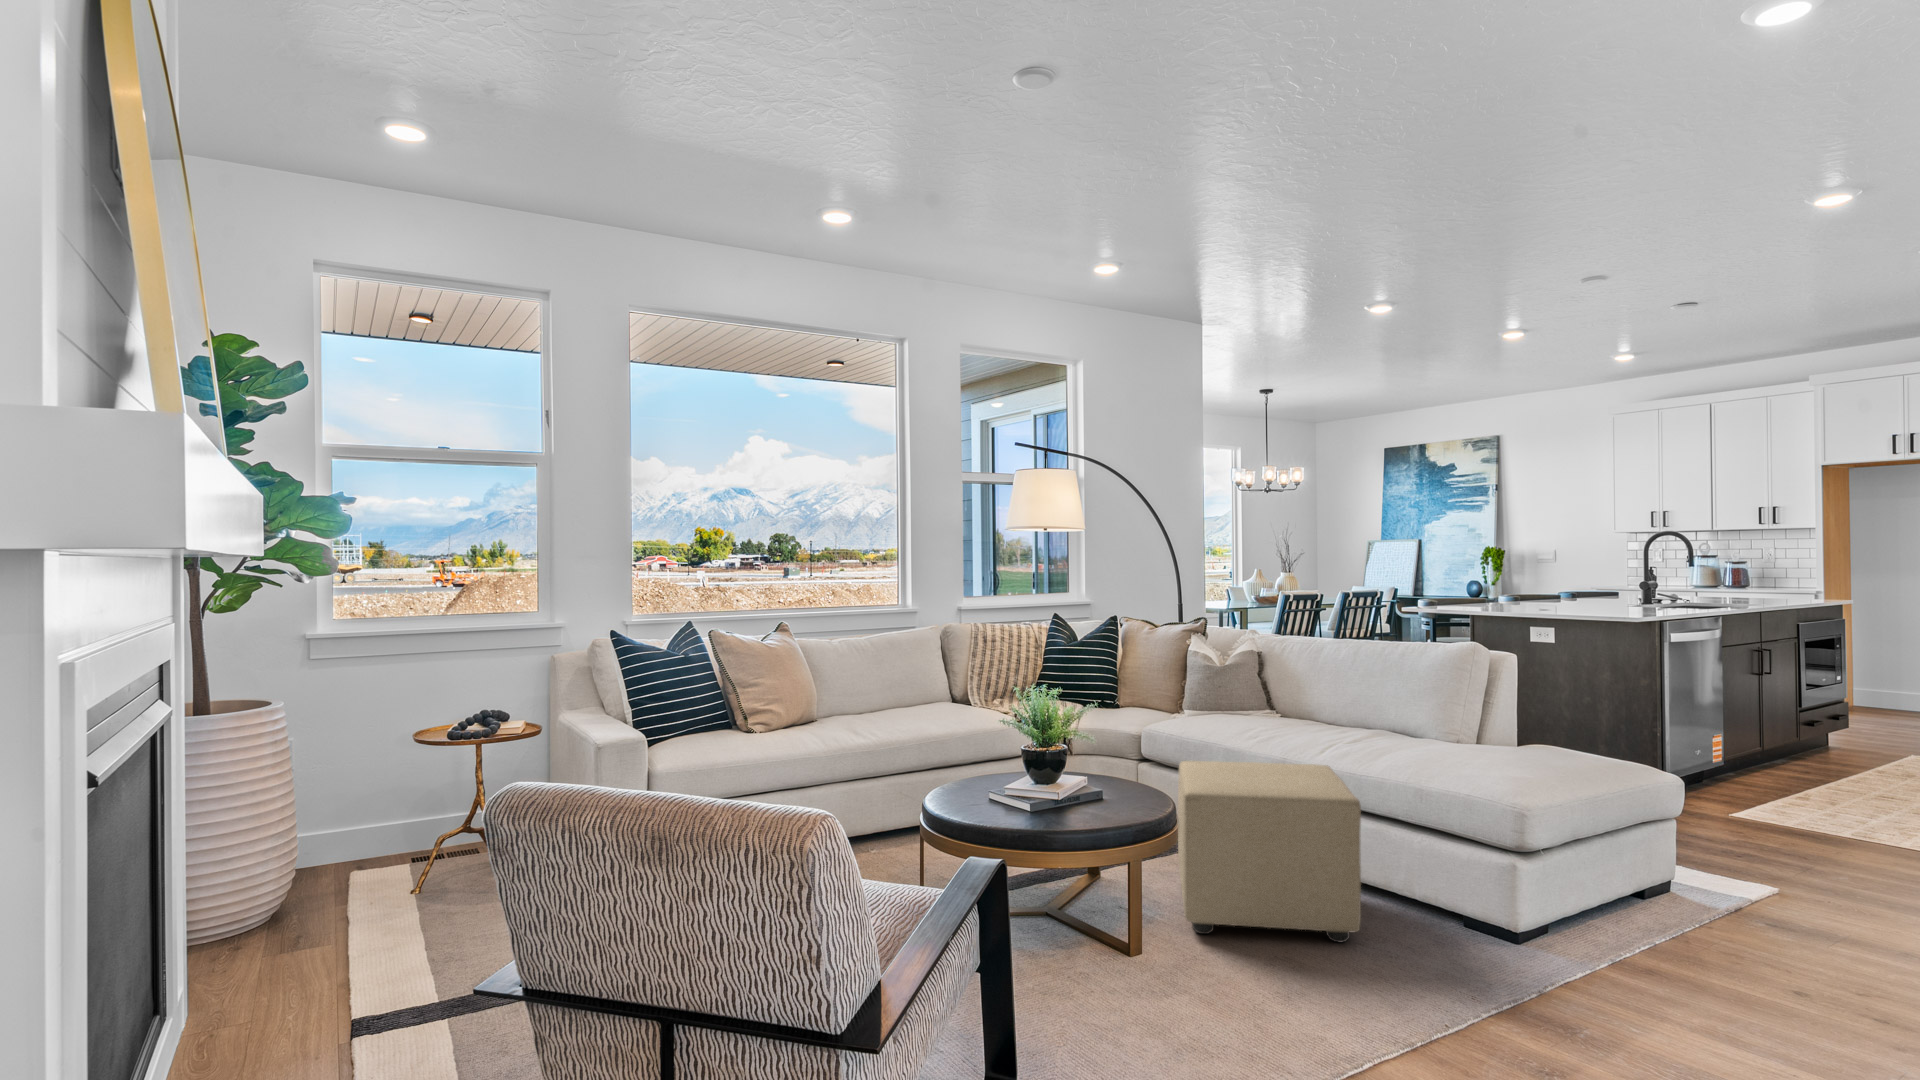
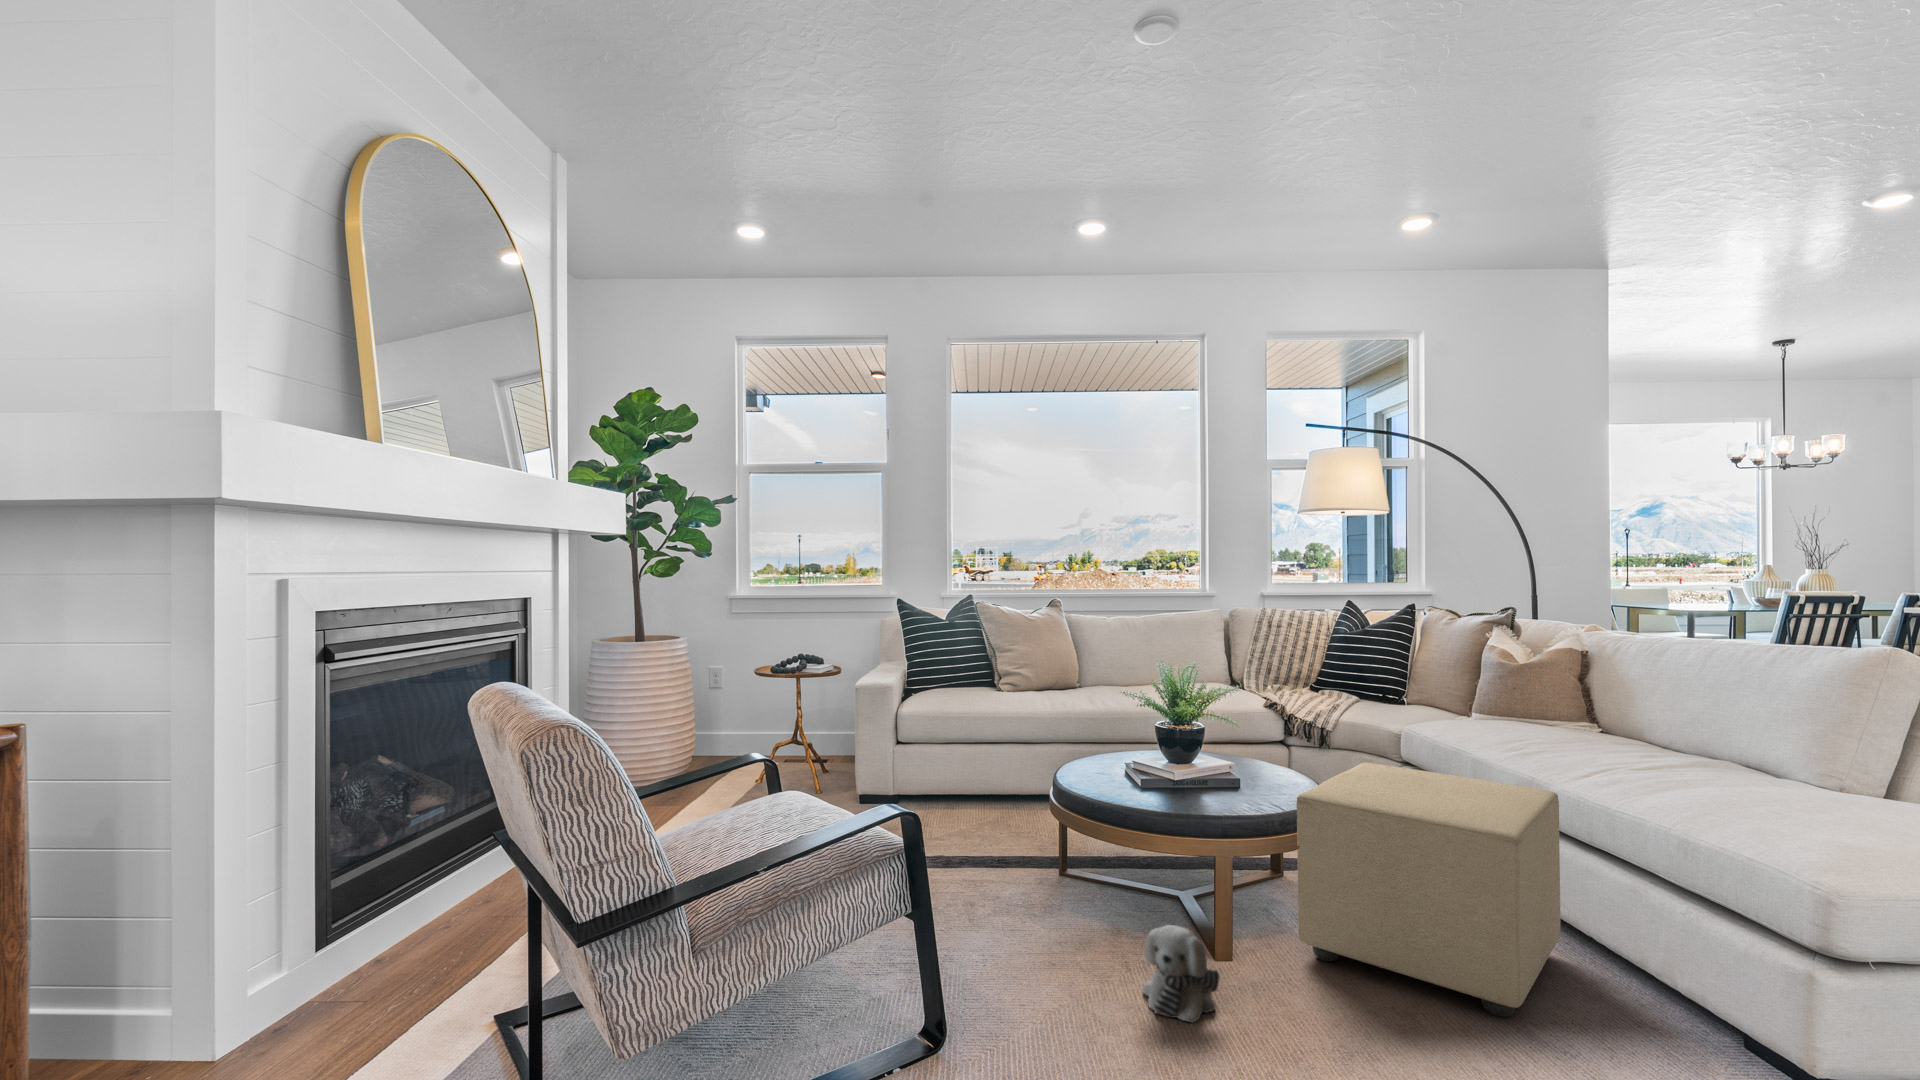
plush toy: none [1113,923,1185,1005] -> present [1143,925,1219,1023]

